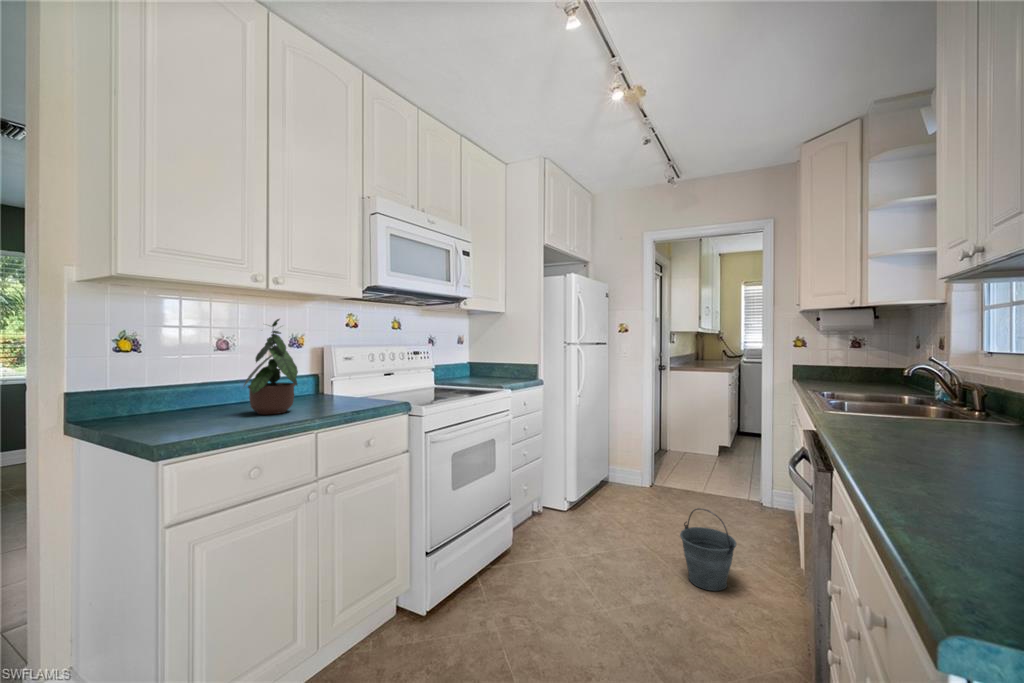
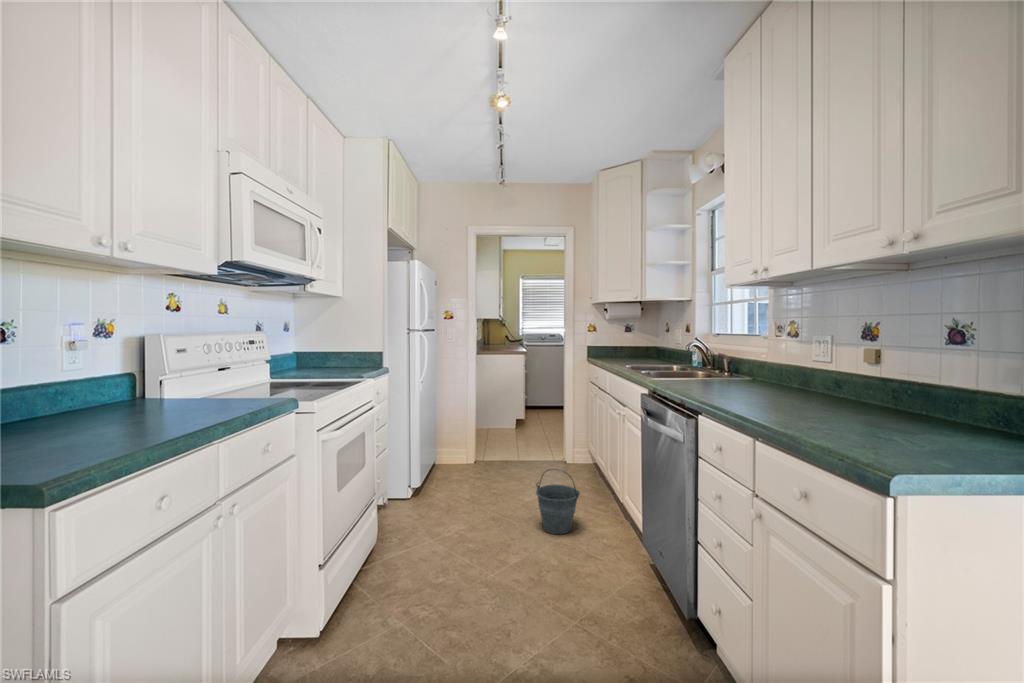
potted plant: present [244,319,298,414] -> none [71,298,179,431]

